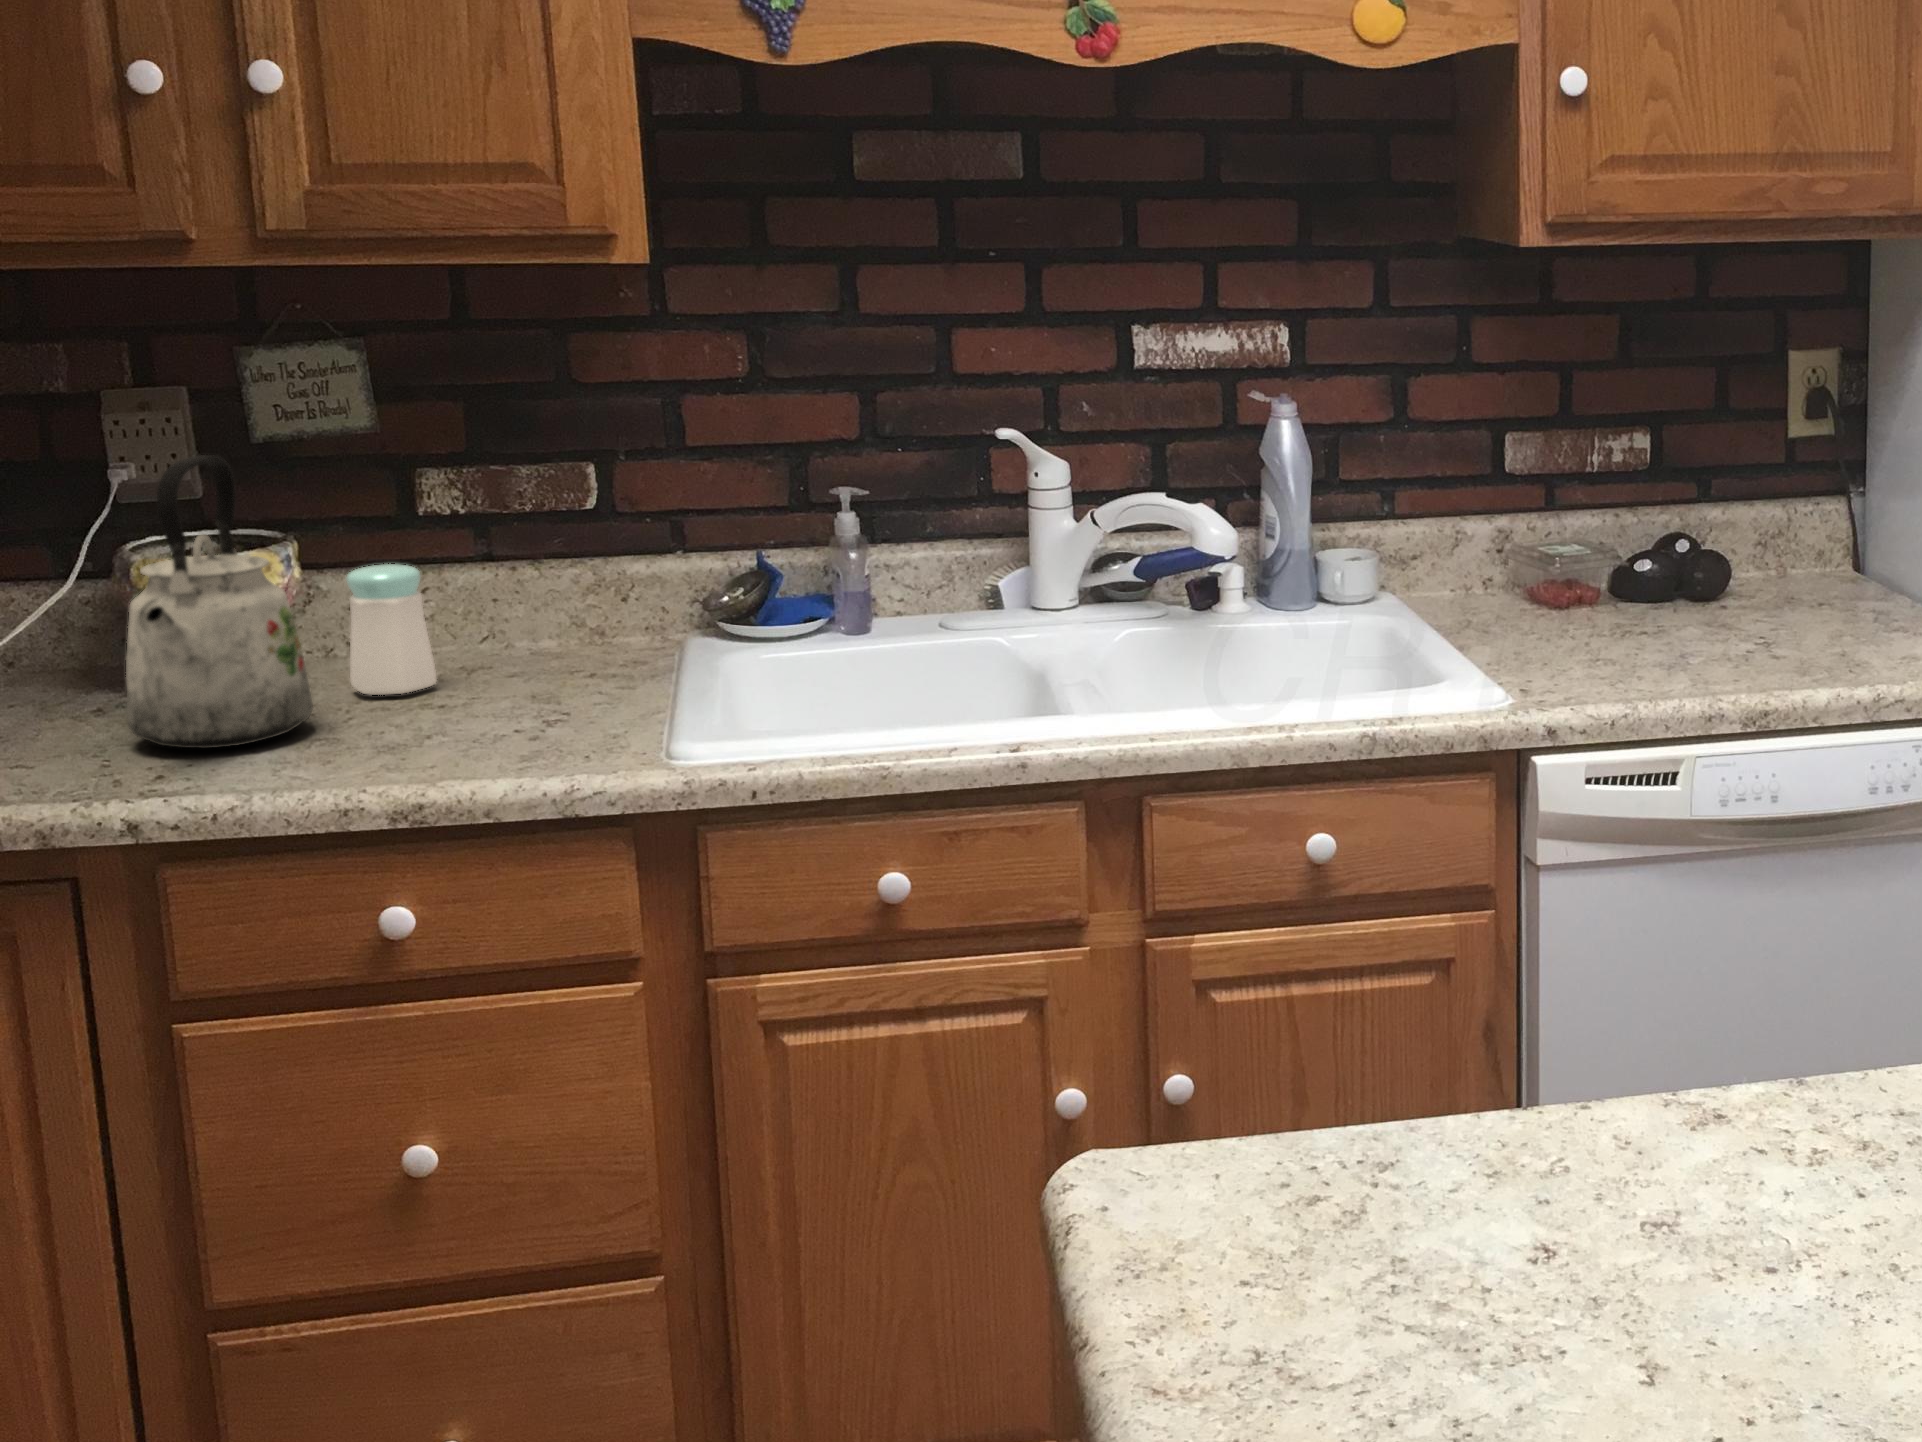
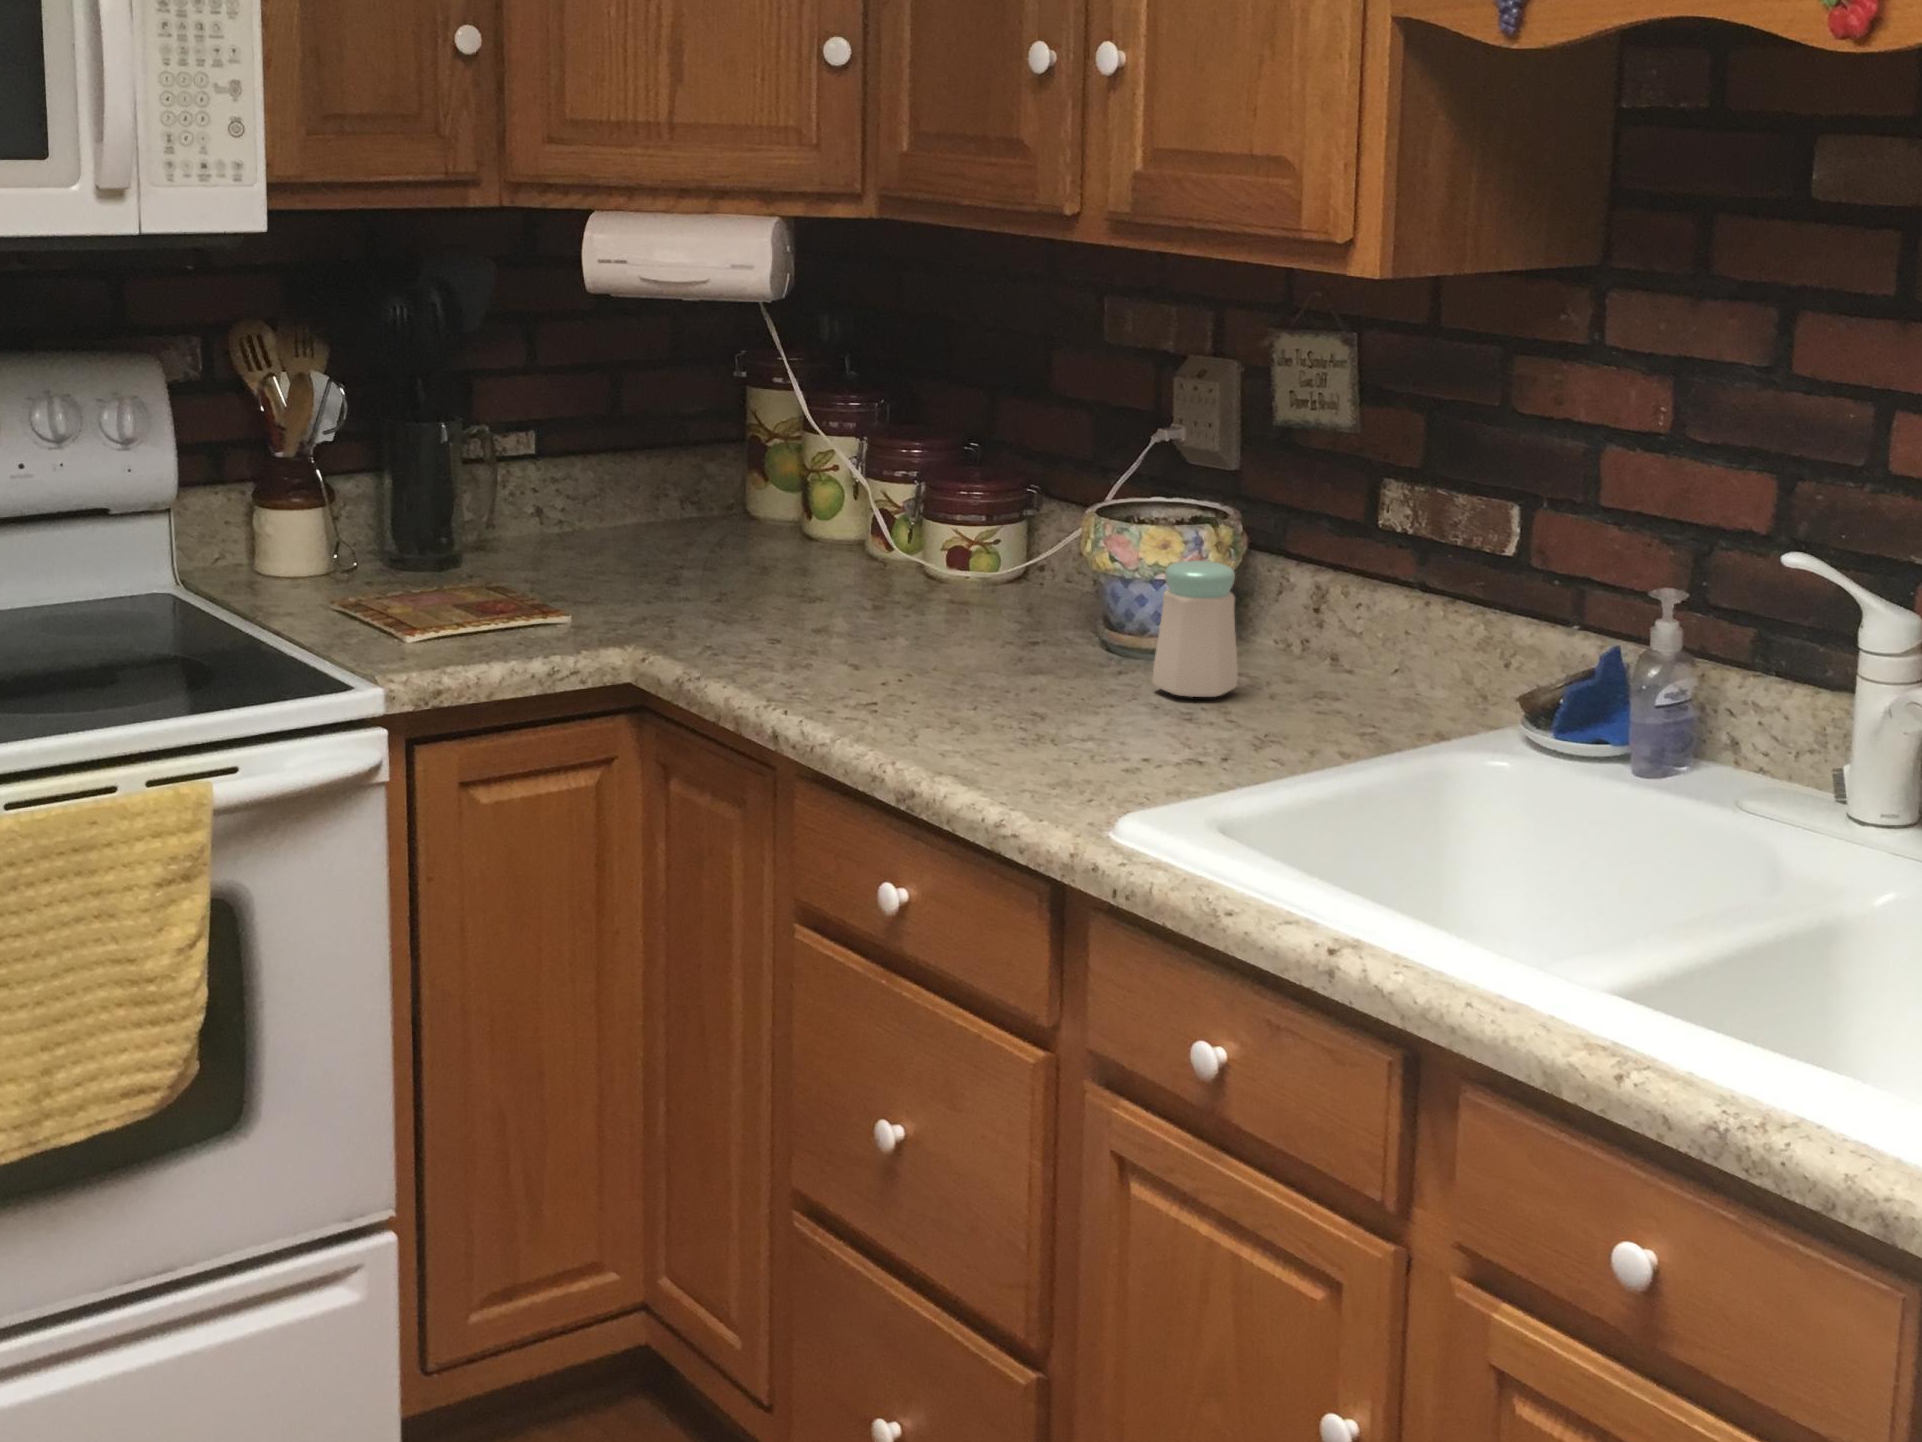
kettle: present [126,455,313,748] -> none [867,418,1070,698]

